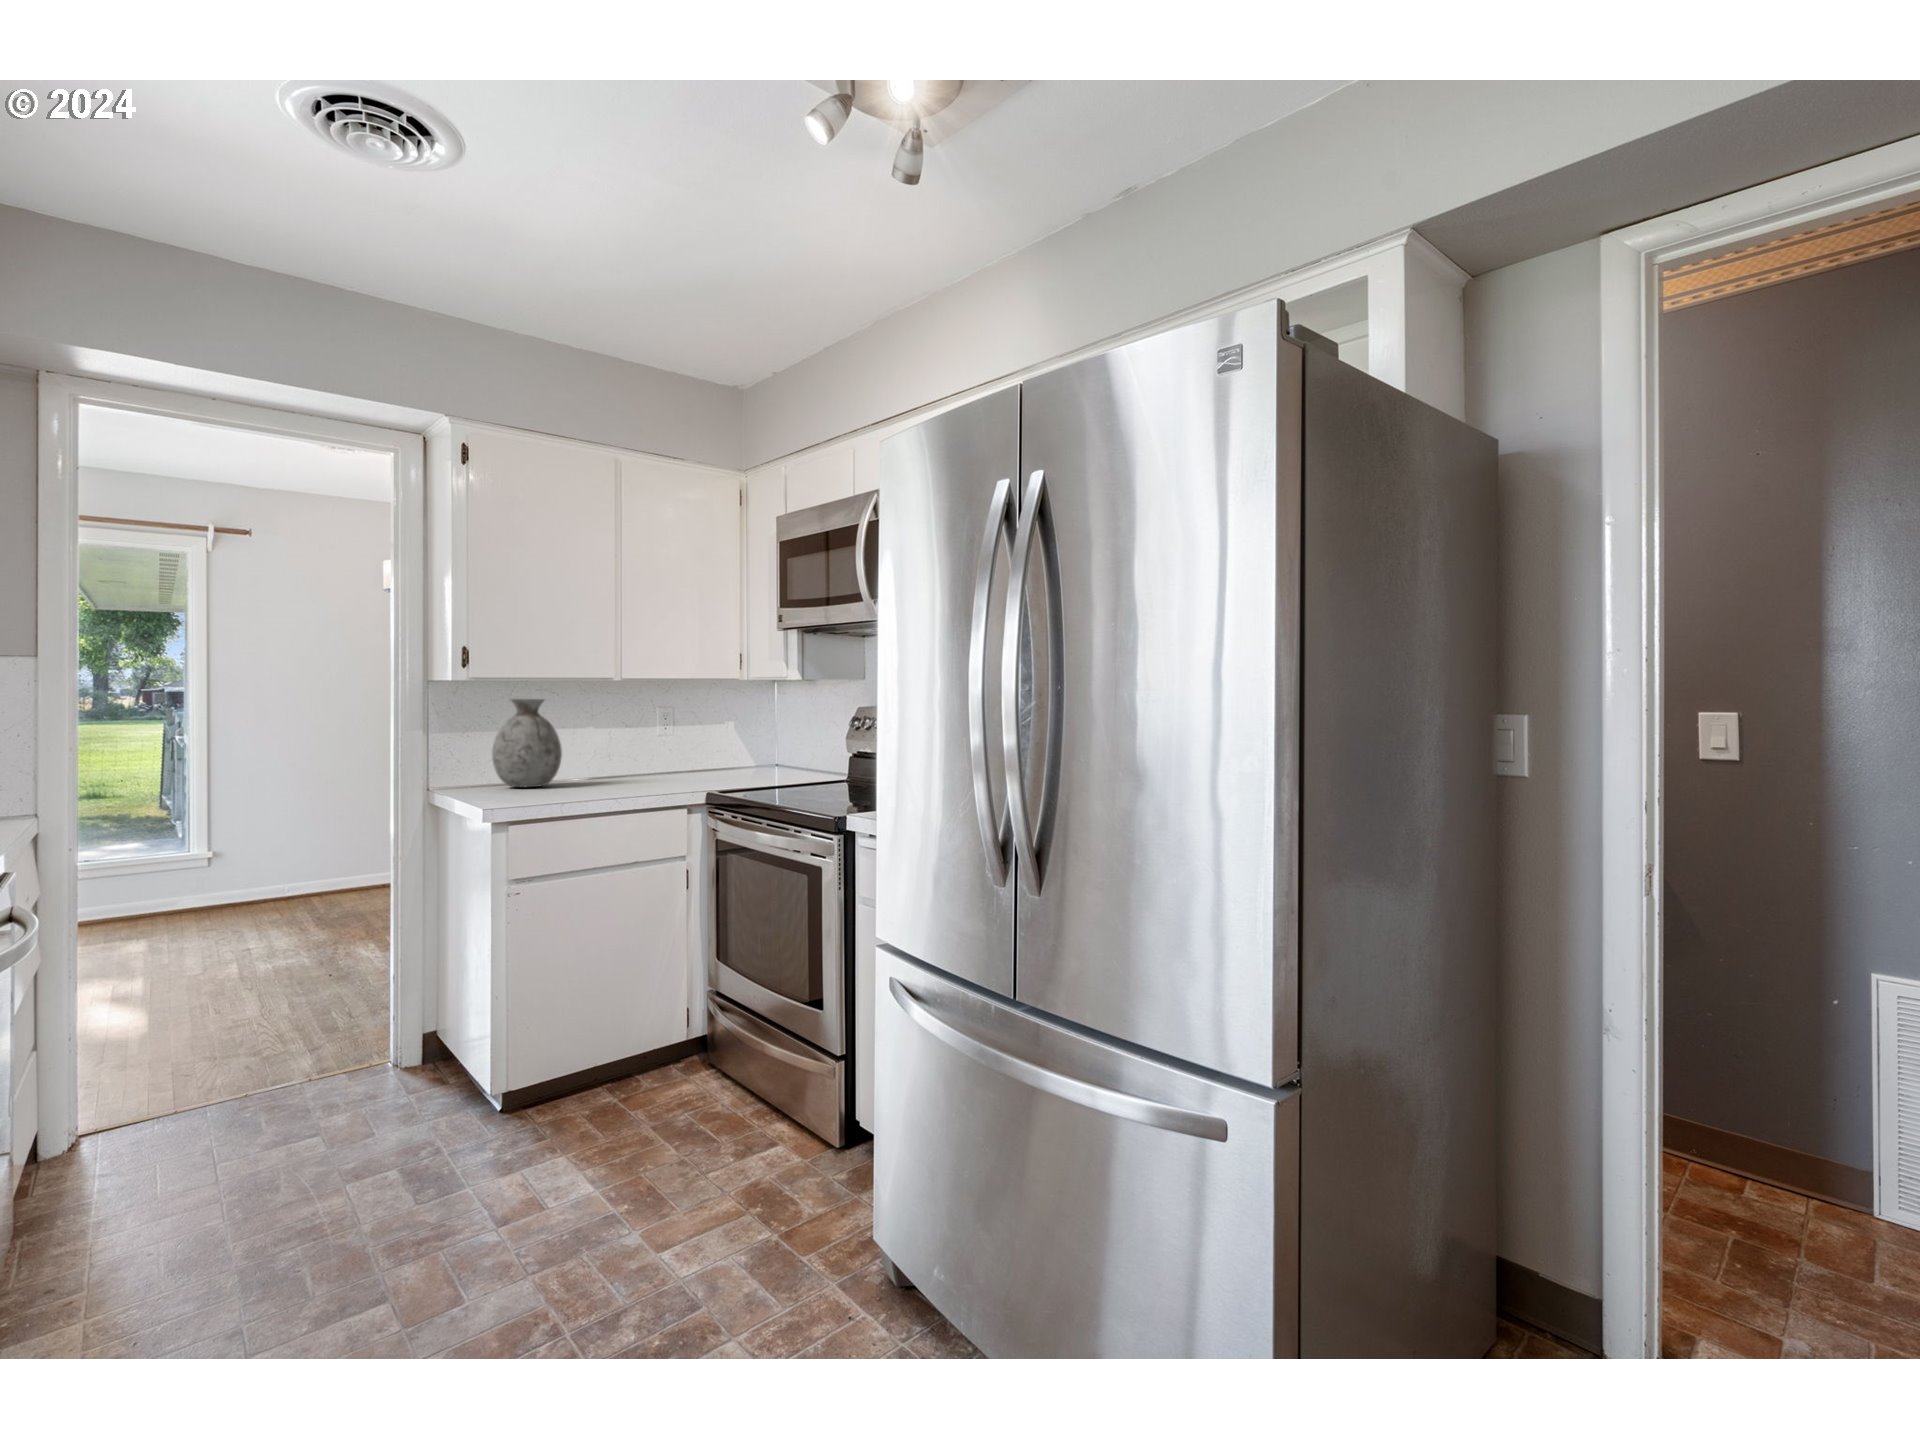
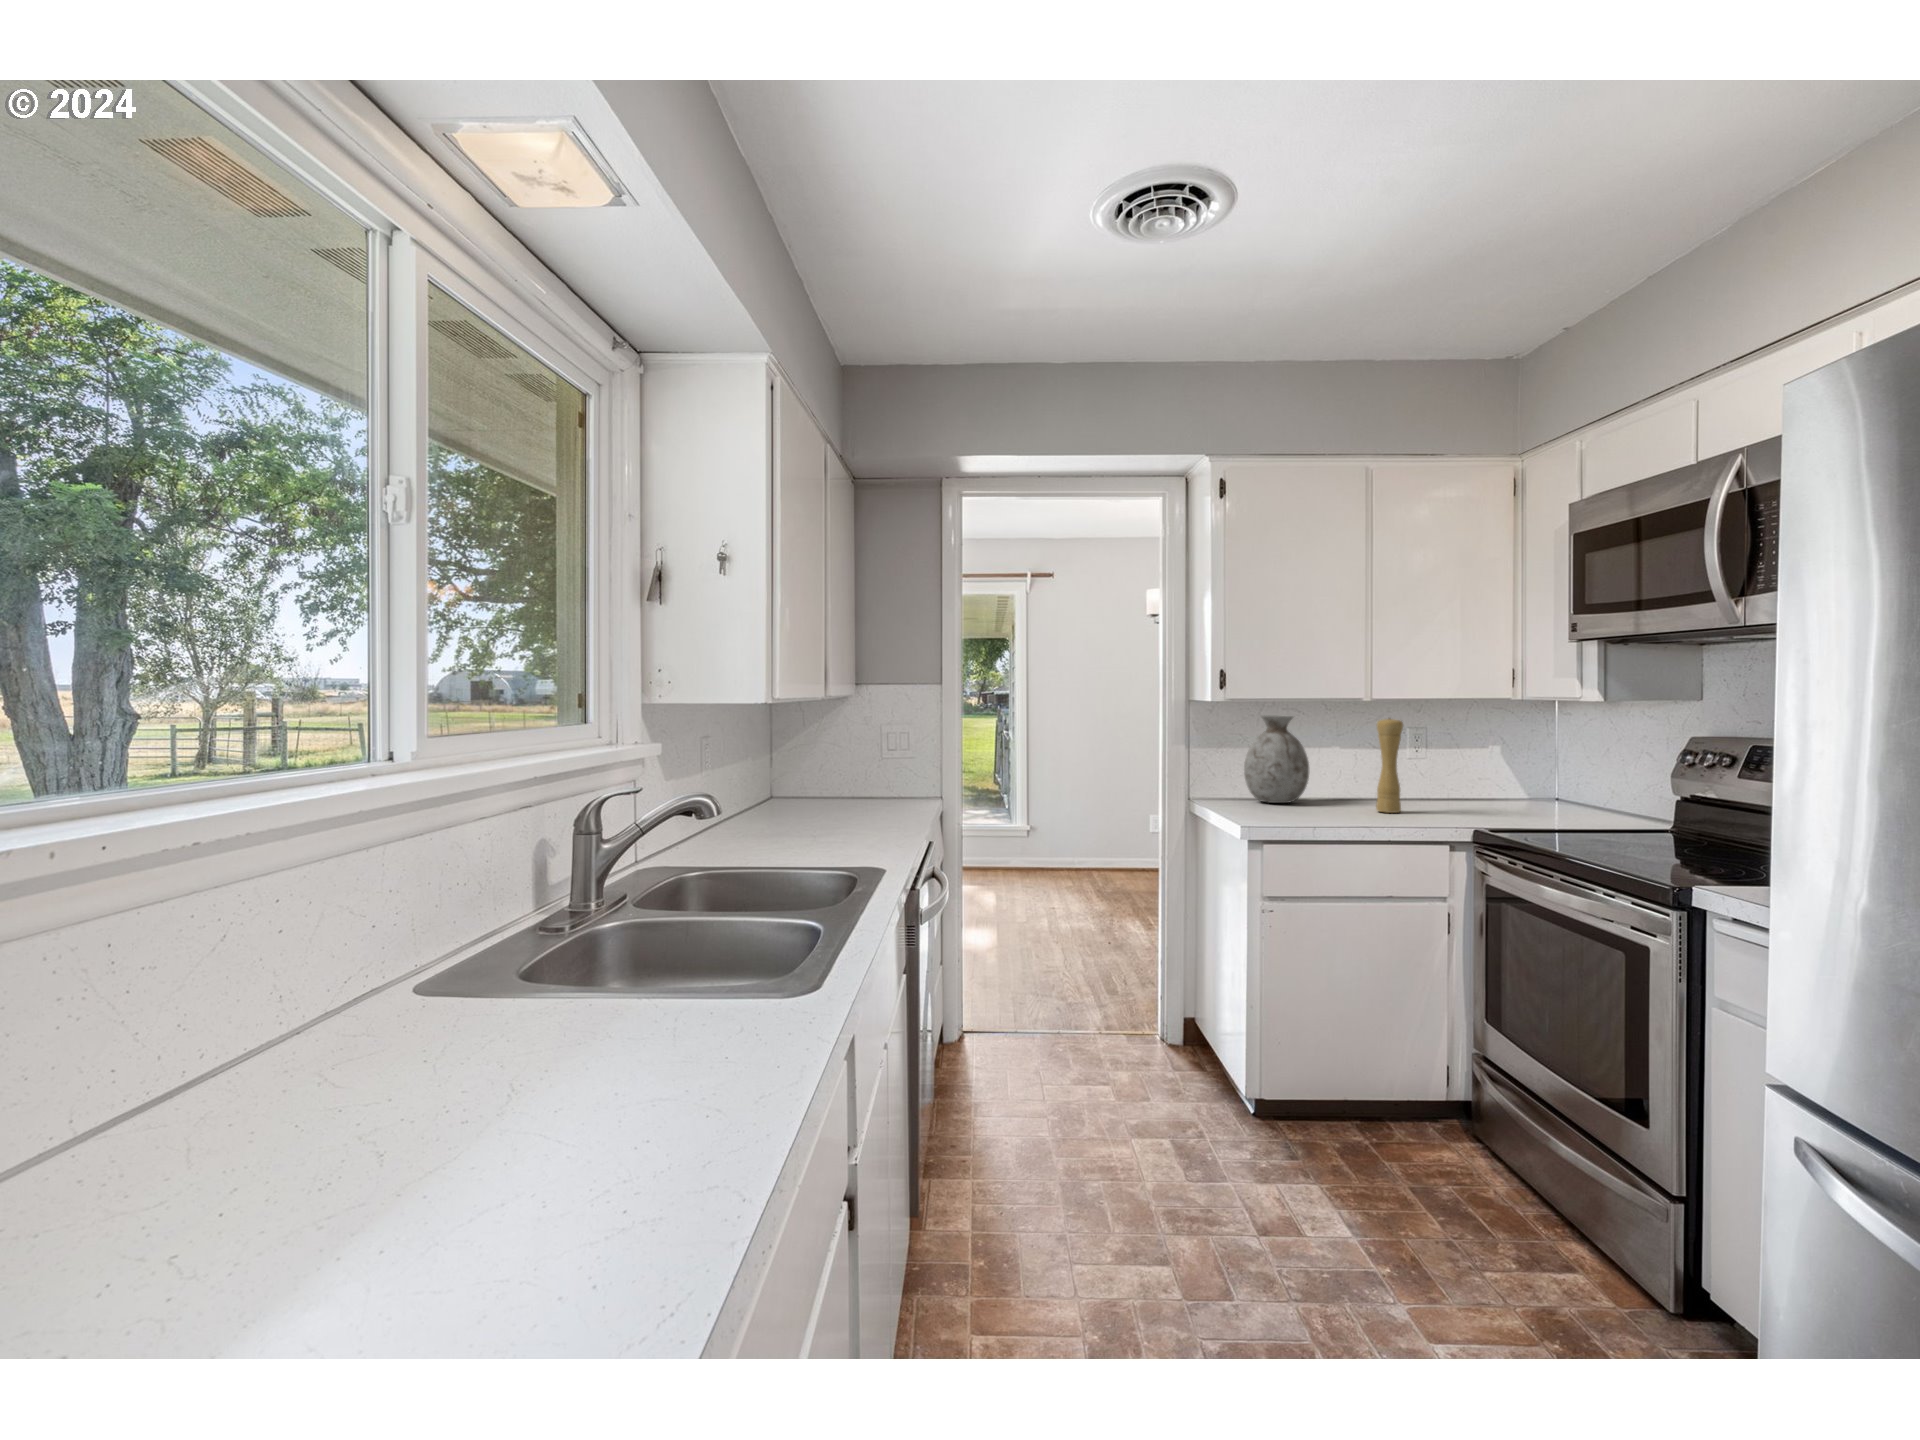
pepper mill: none [624,699,648,788] -> present [1376,718,1403,813]

